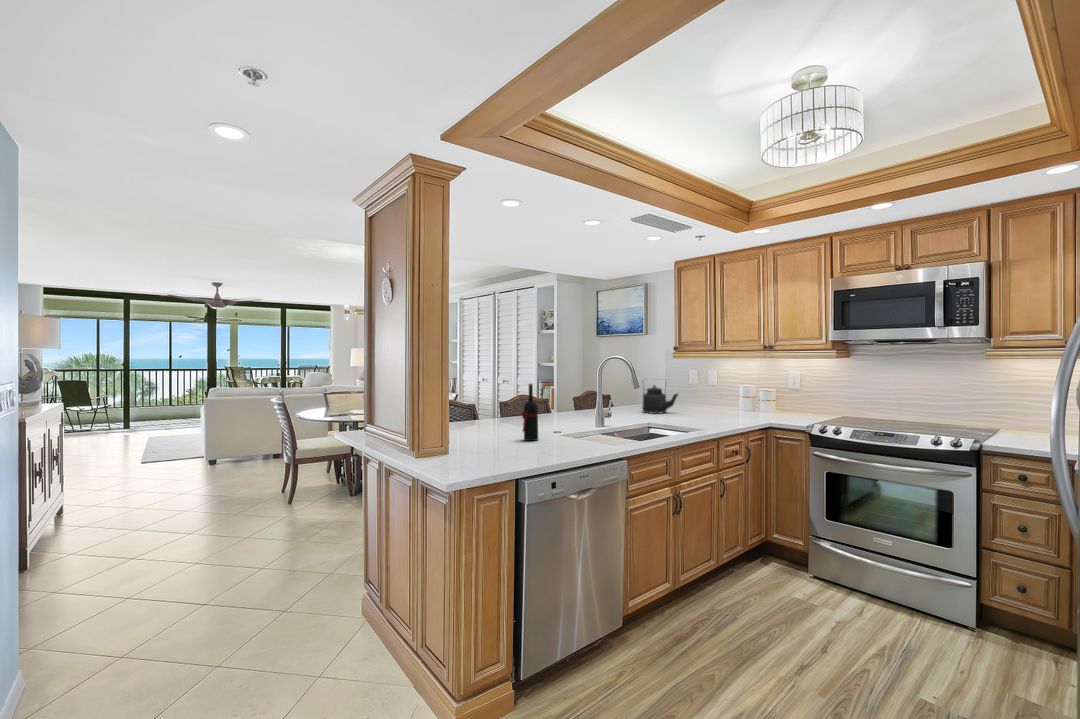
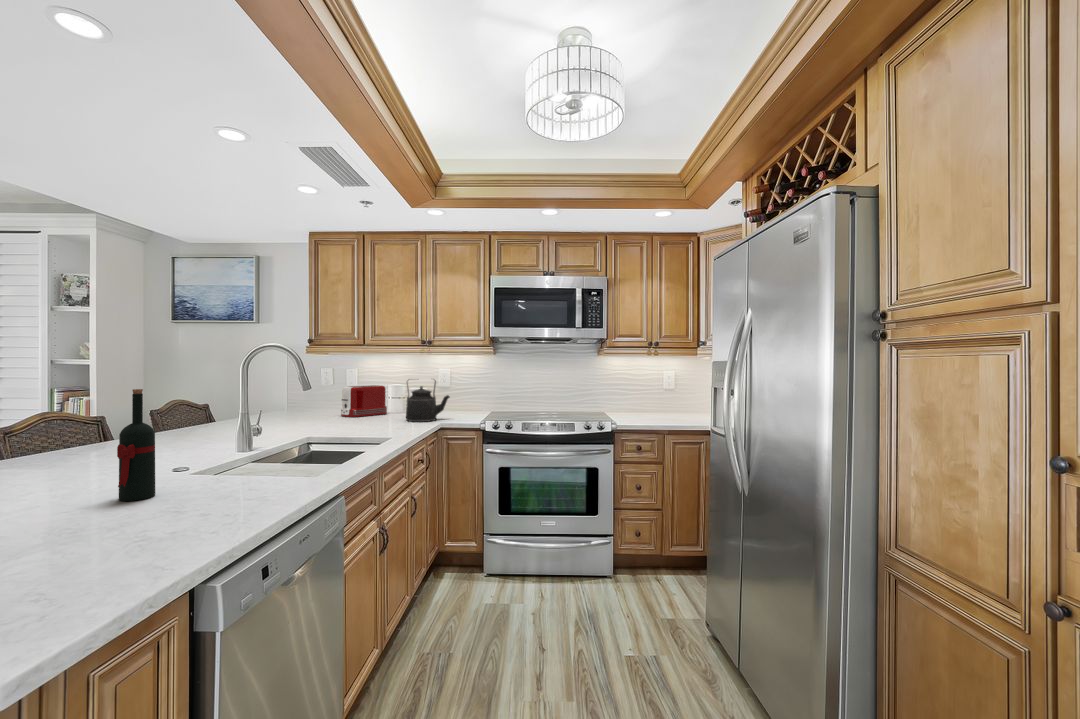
kettle: present [642,385,678,414] -> present [406,380,450,422]
toaster: none [693,386,733,412] -> present [341,385,387,417]

